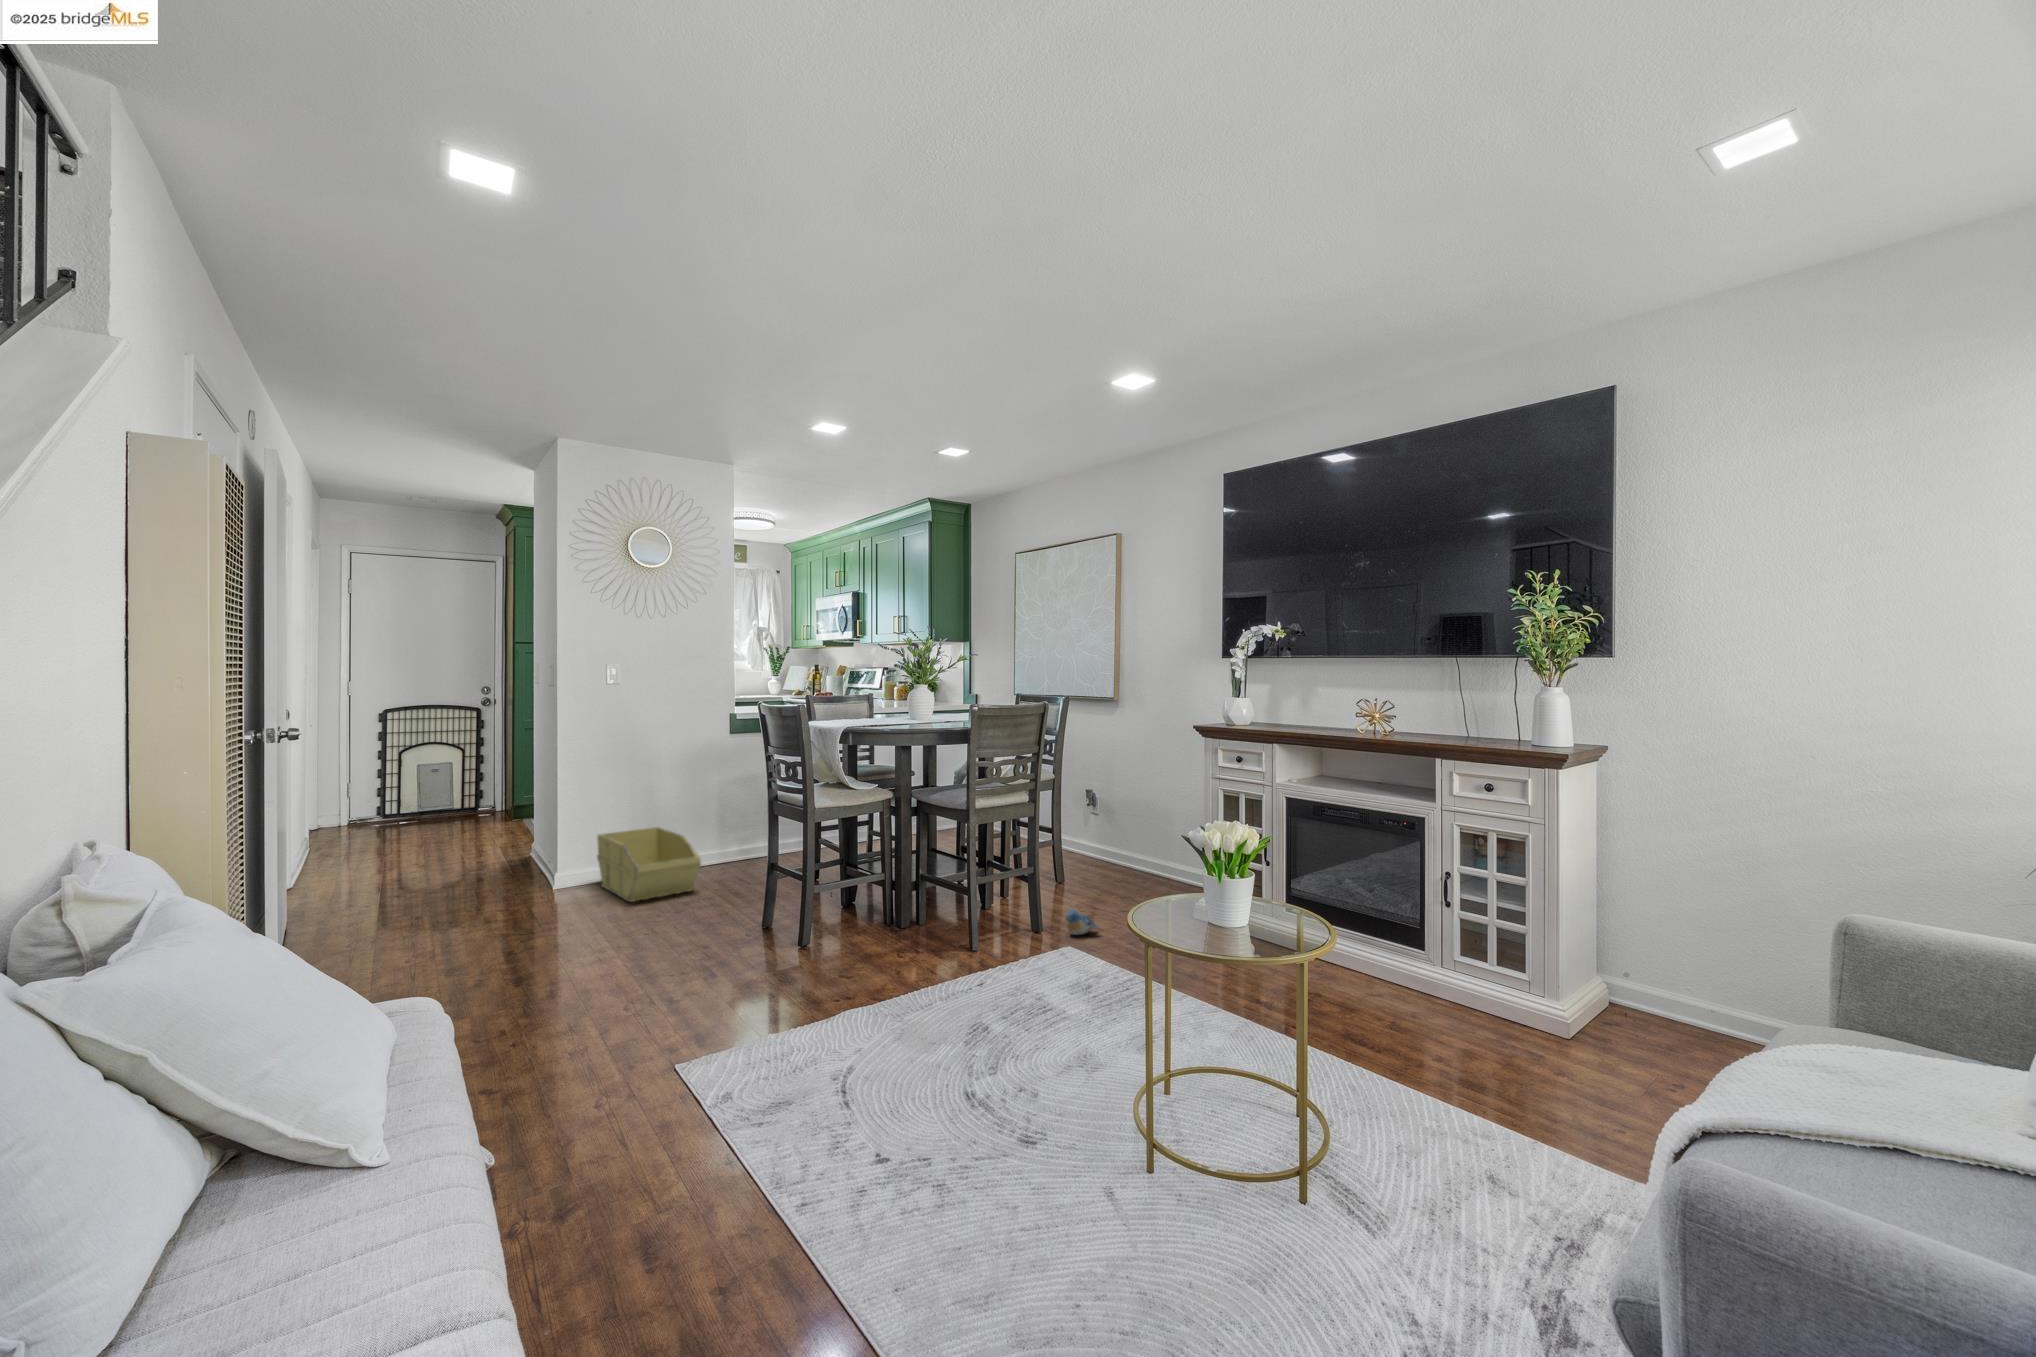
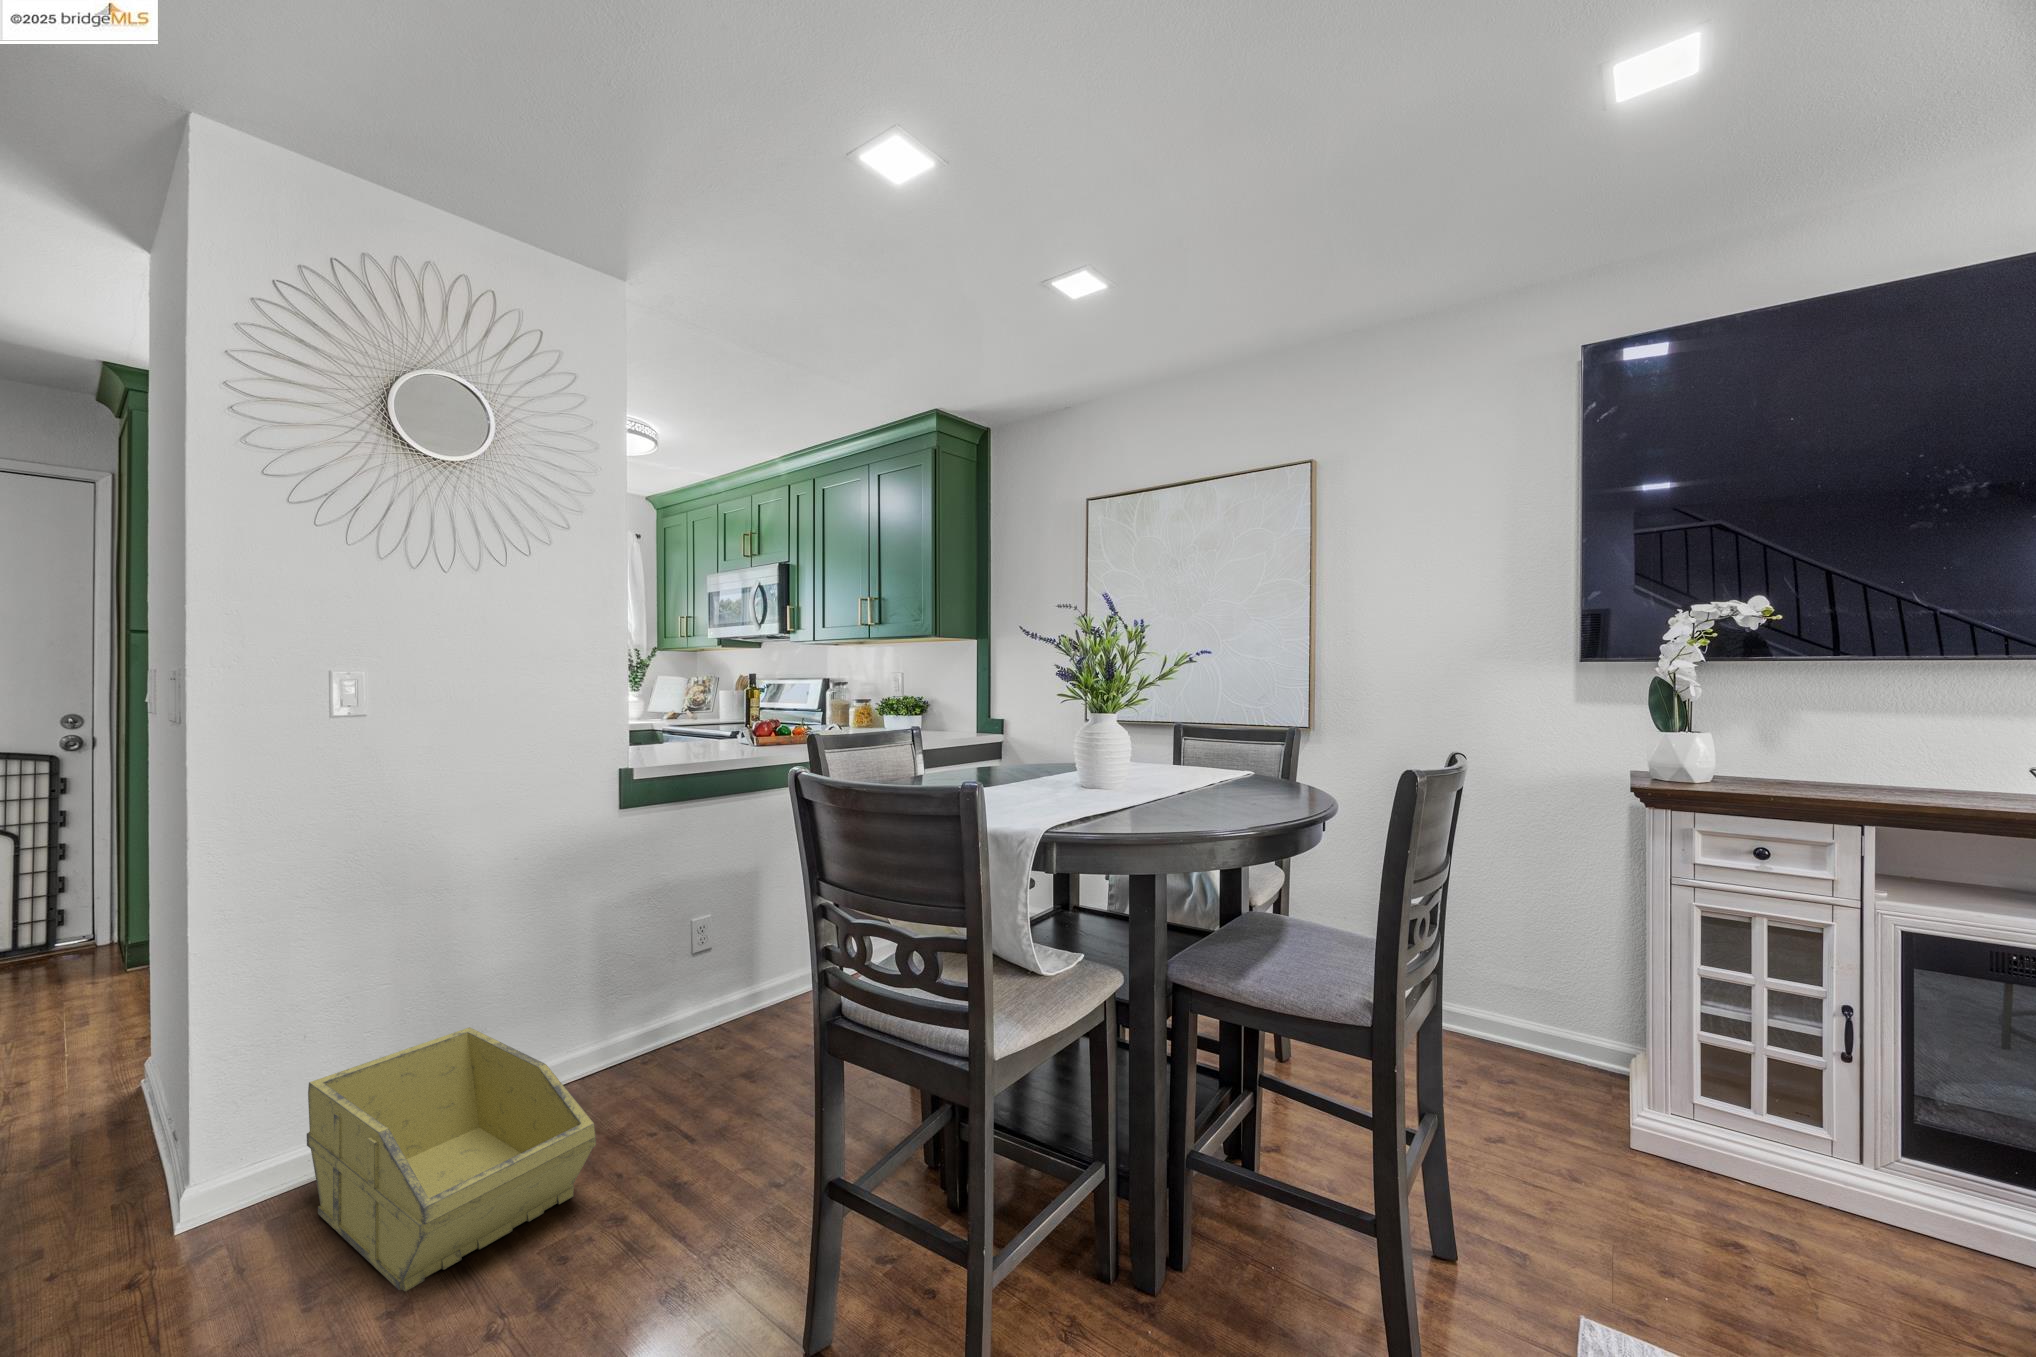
plush toy: present [1066,909,1099,935] -> none [1528,1206,1593,1266]

